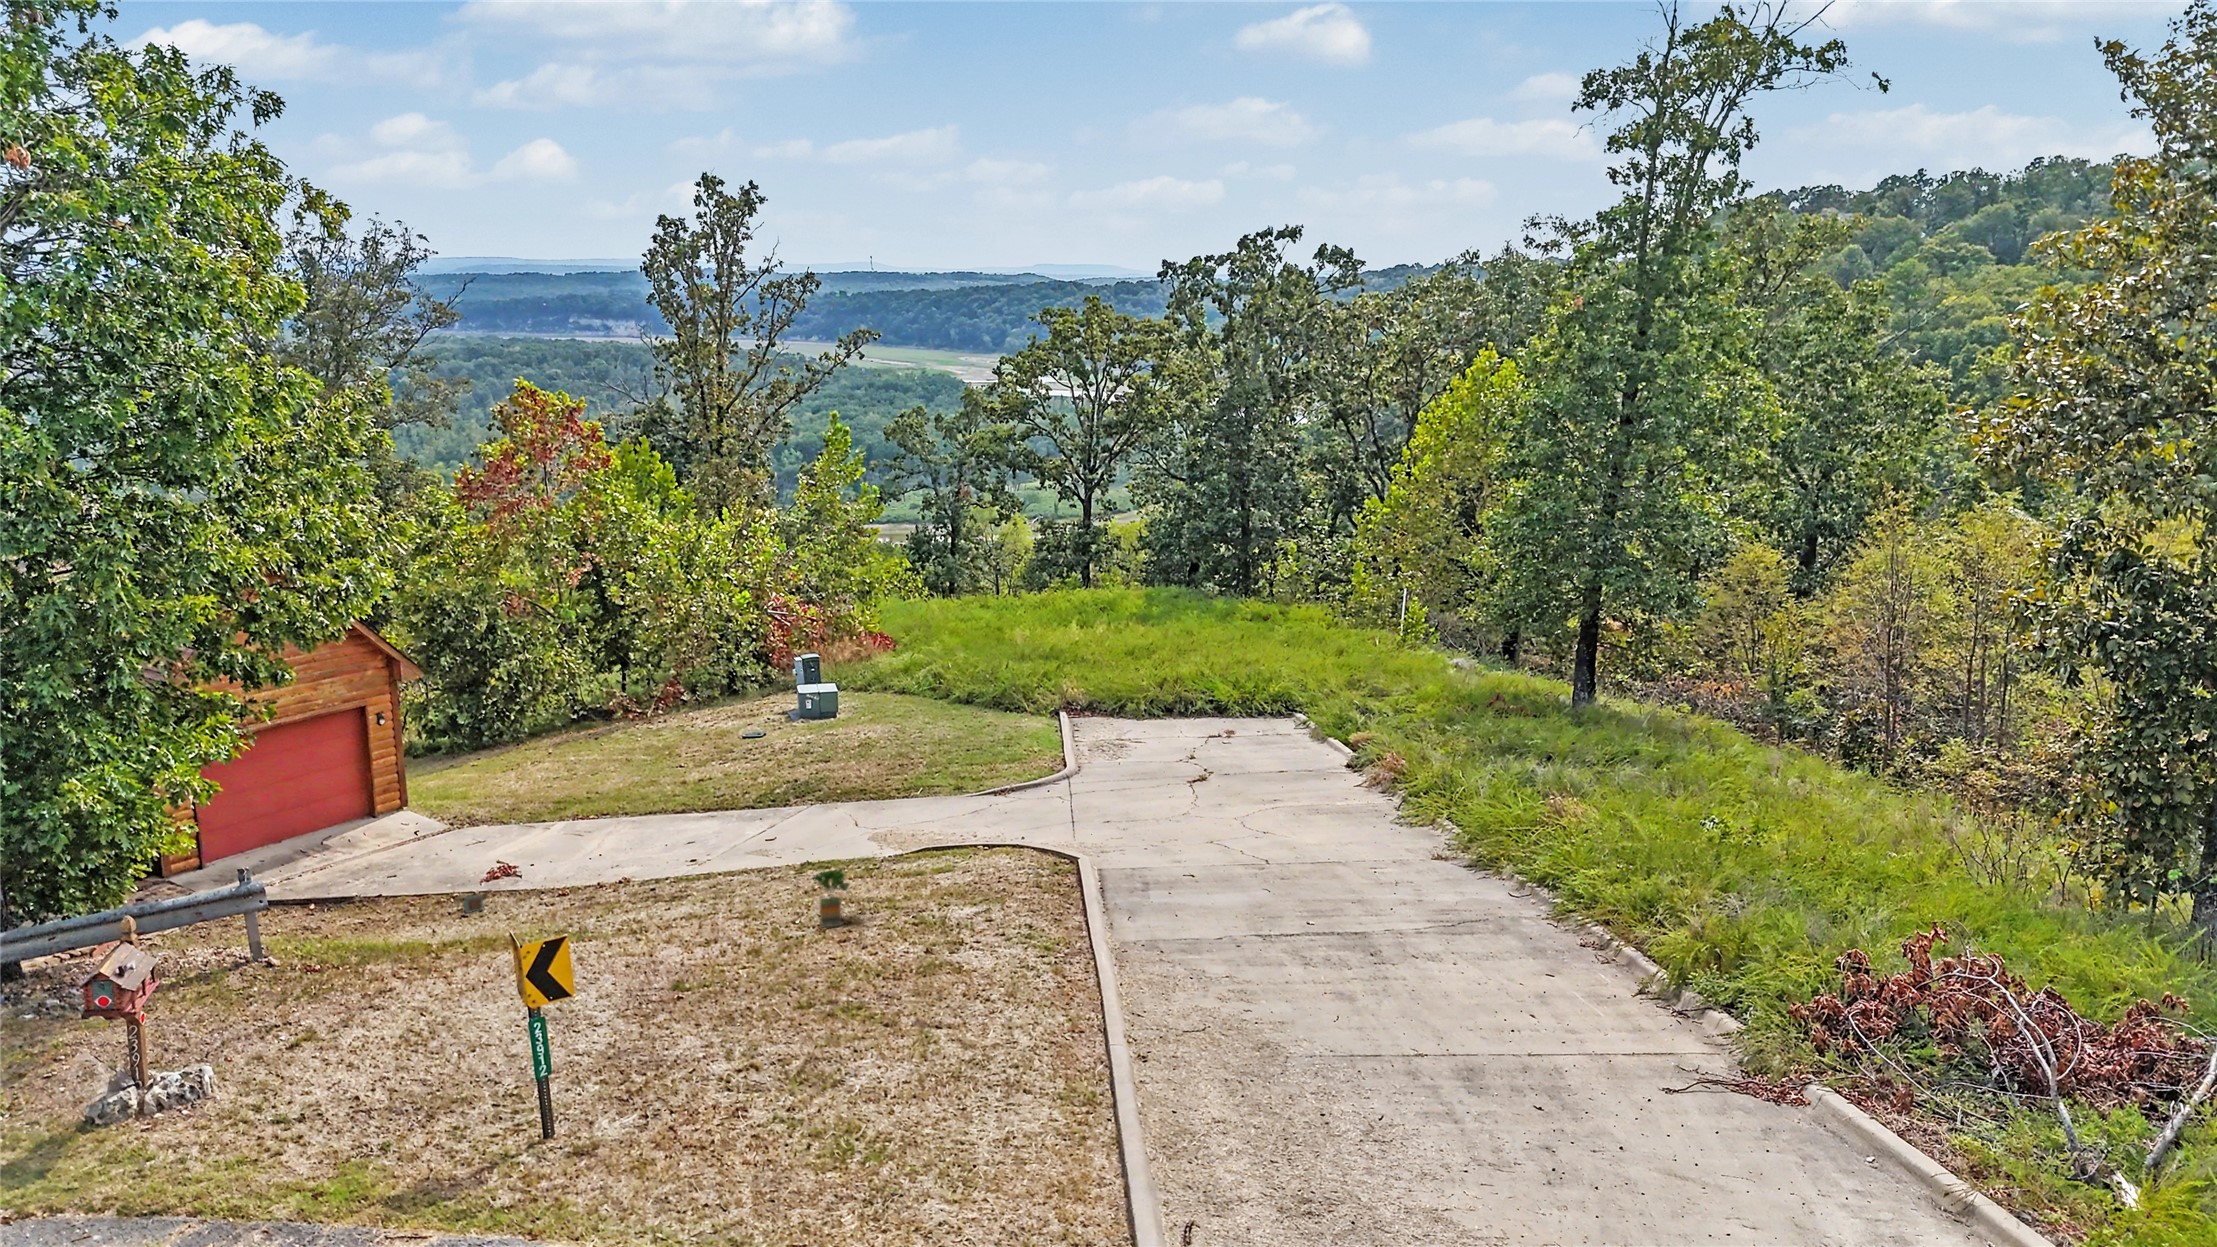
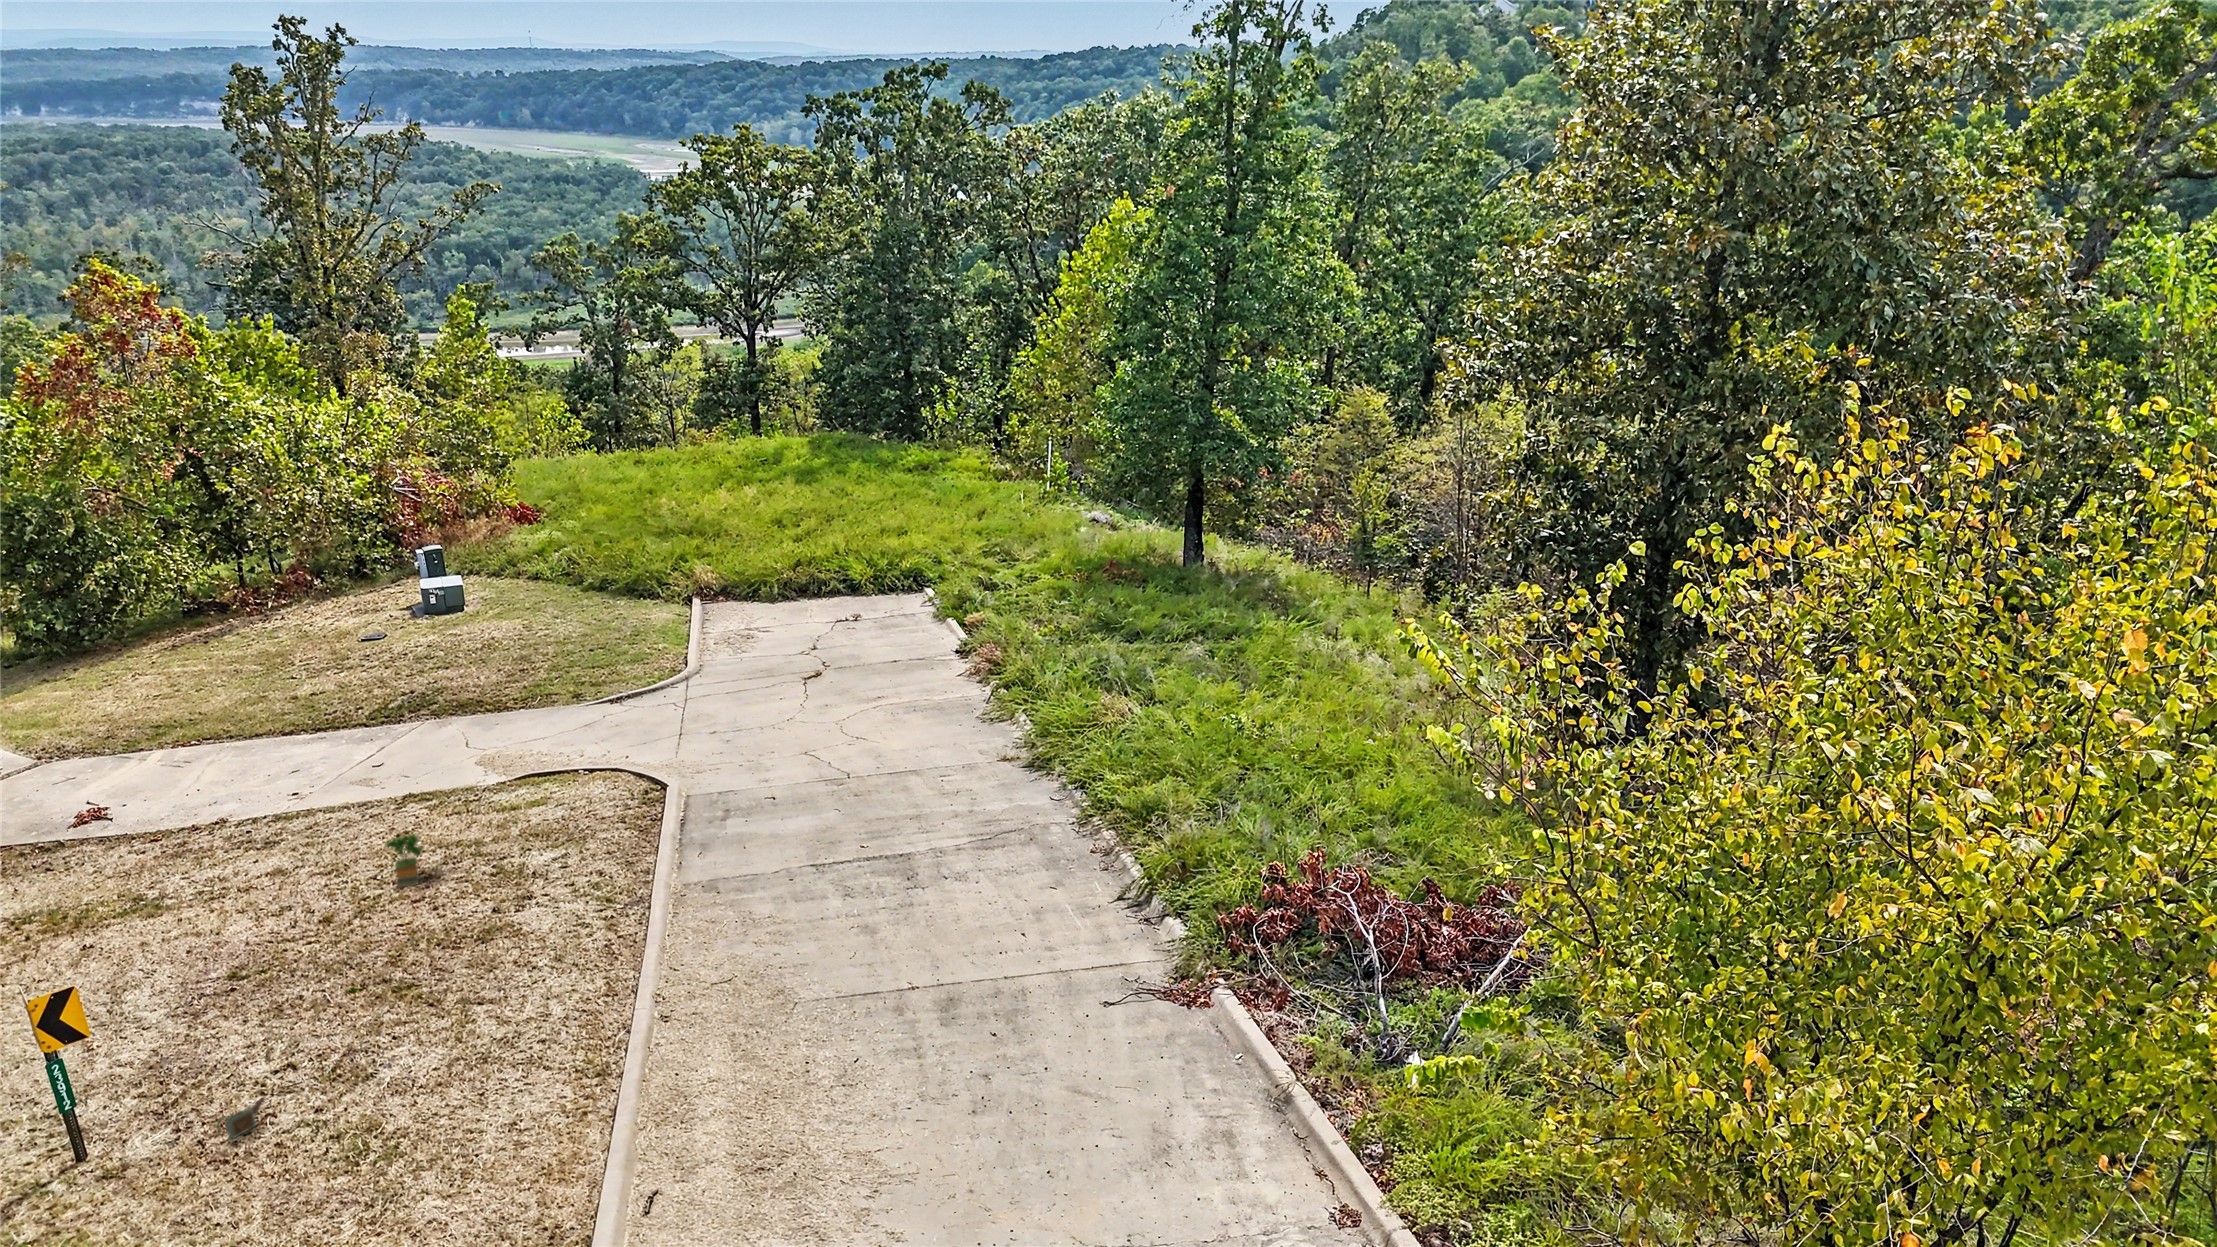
watering can: present [457,890,490,913] -> present [216,1097,265,1138]

